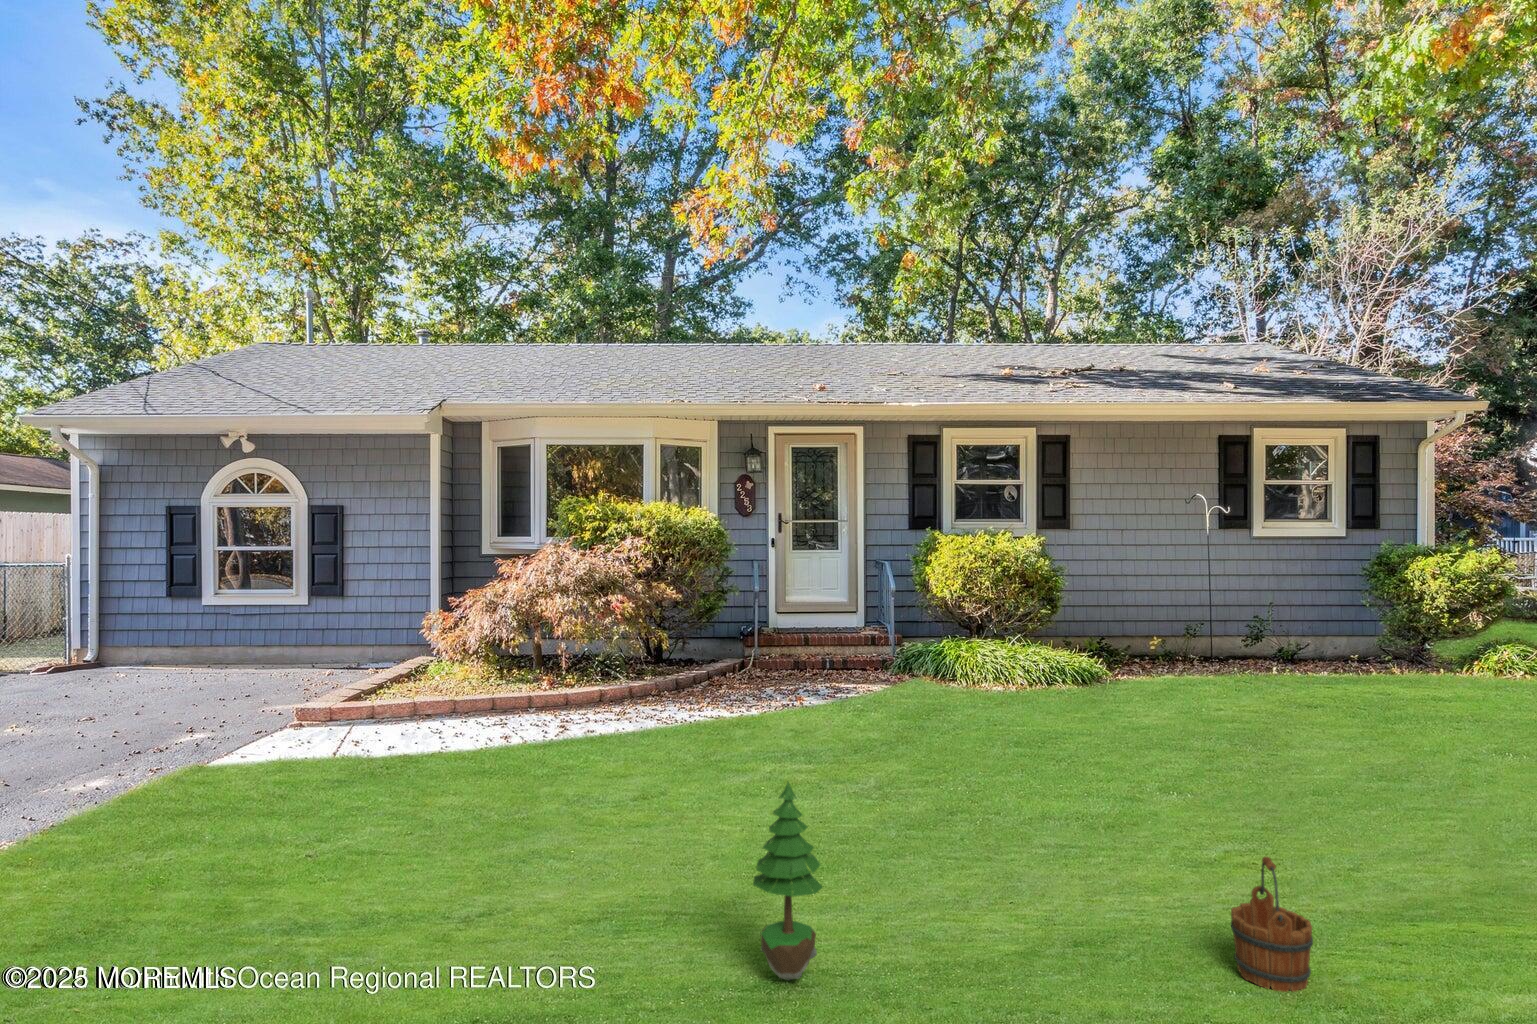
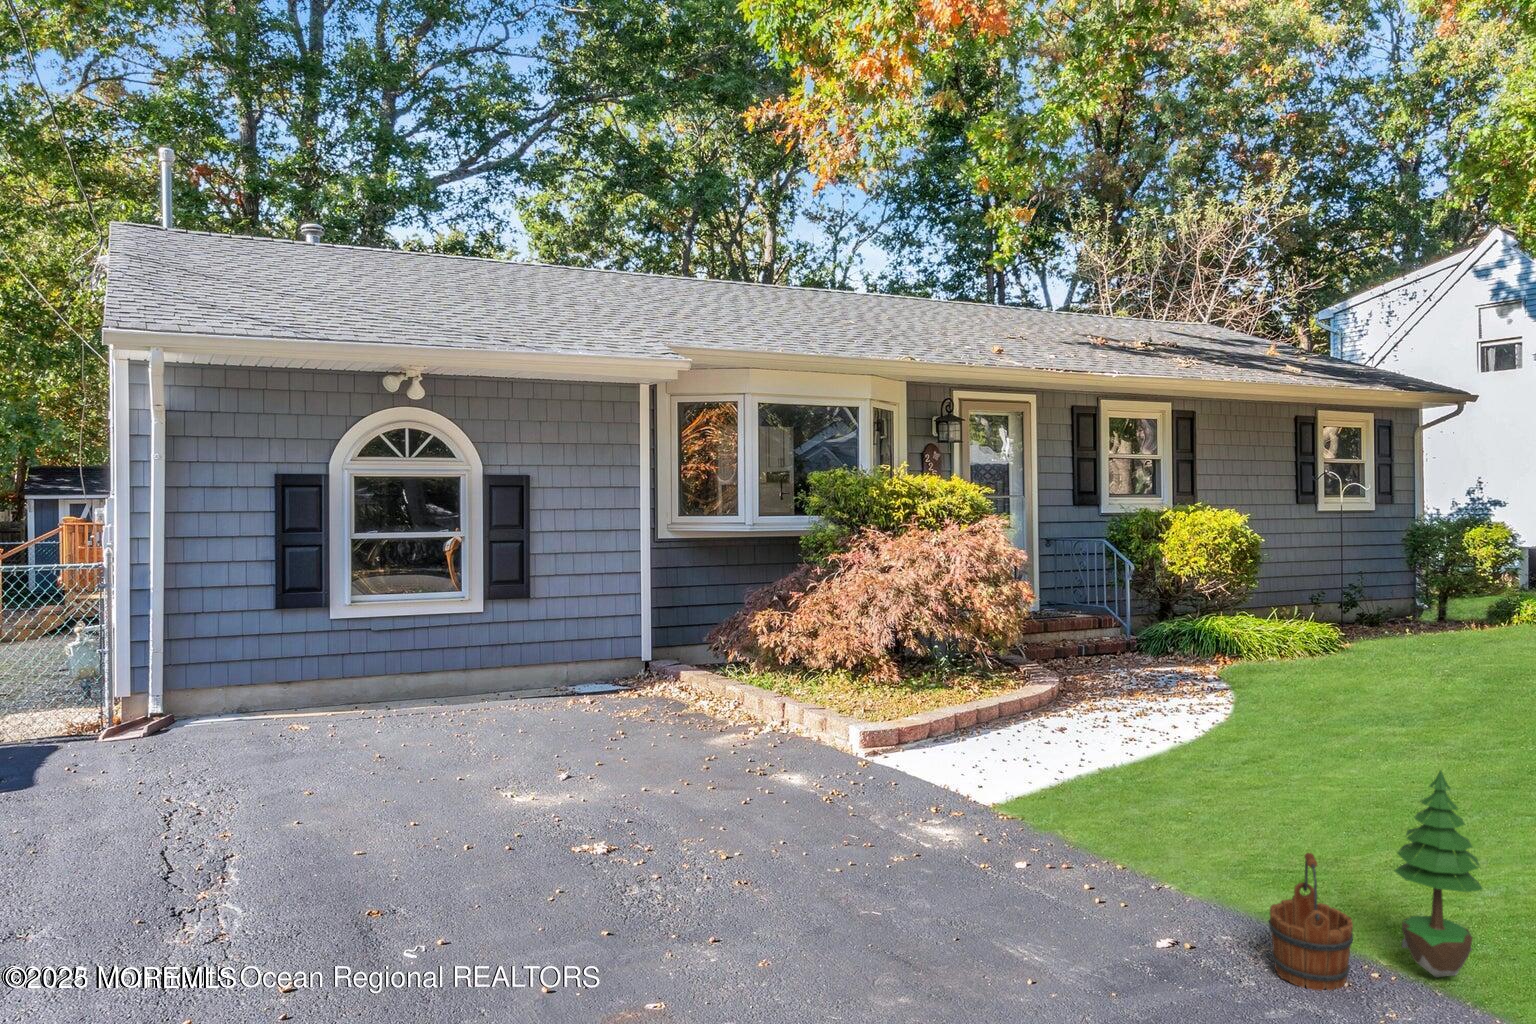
potted tree: present [753,781,822,981] -> present [1394,771,1482,978]

